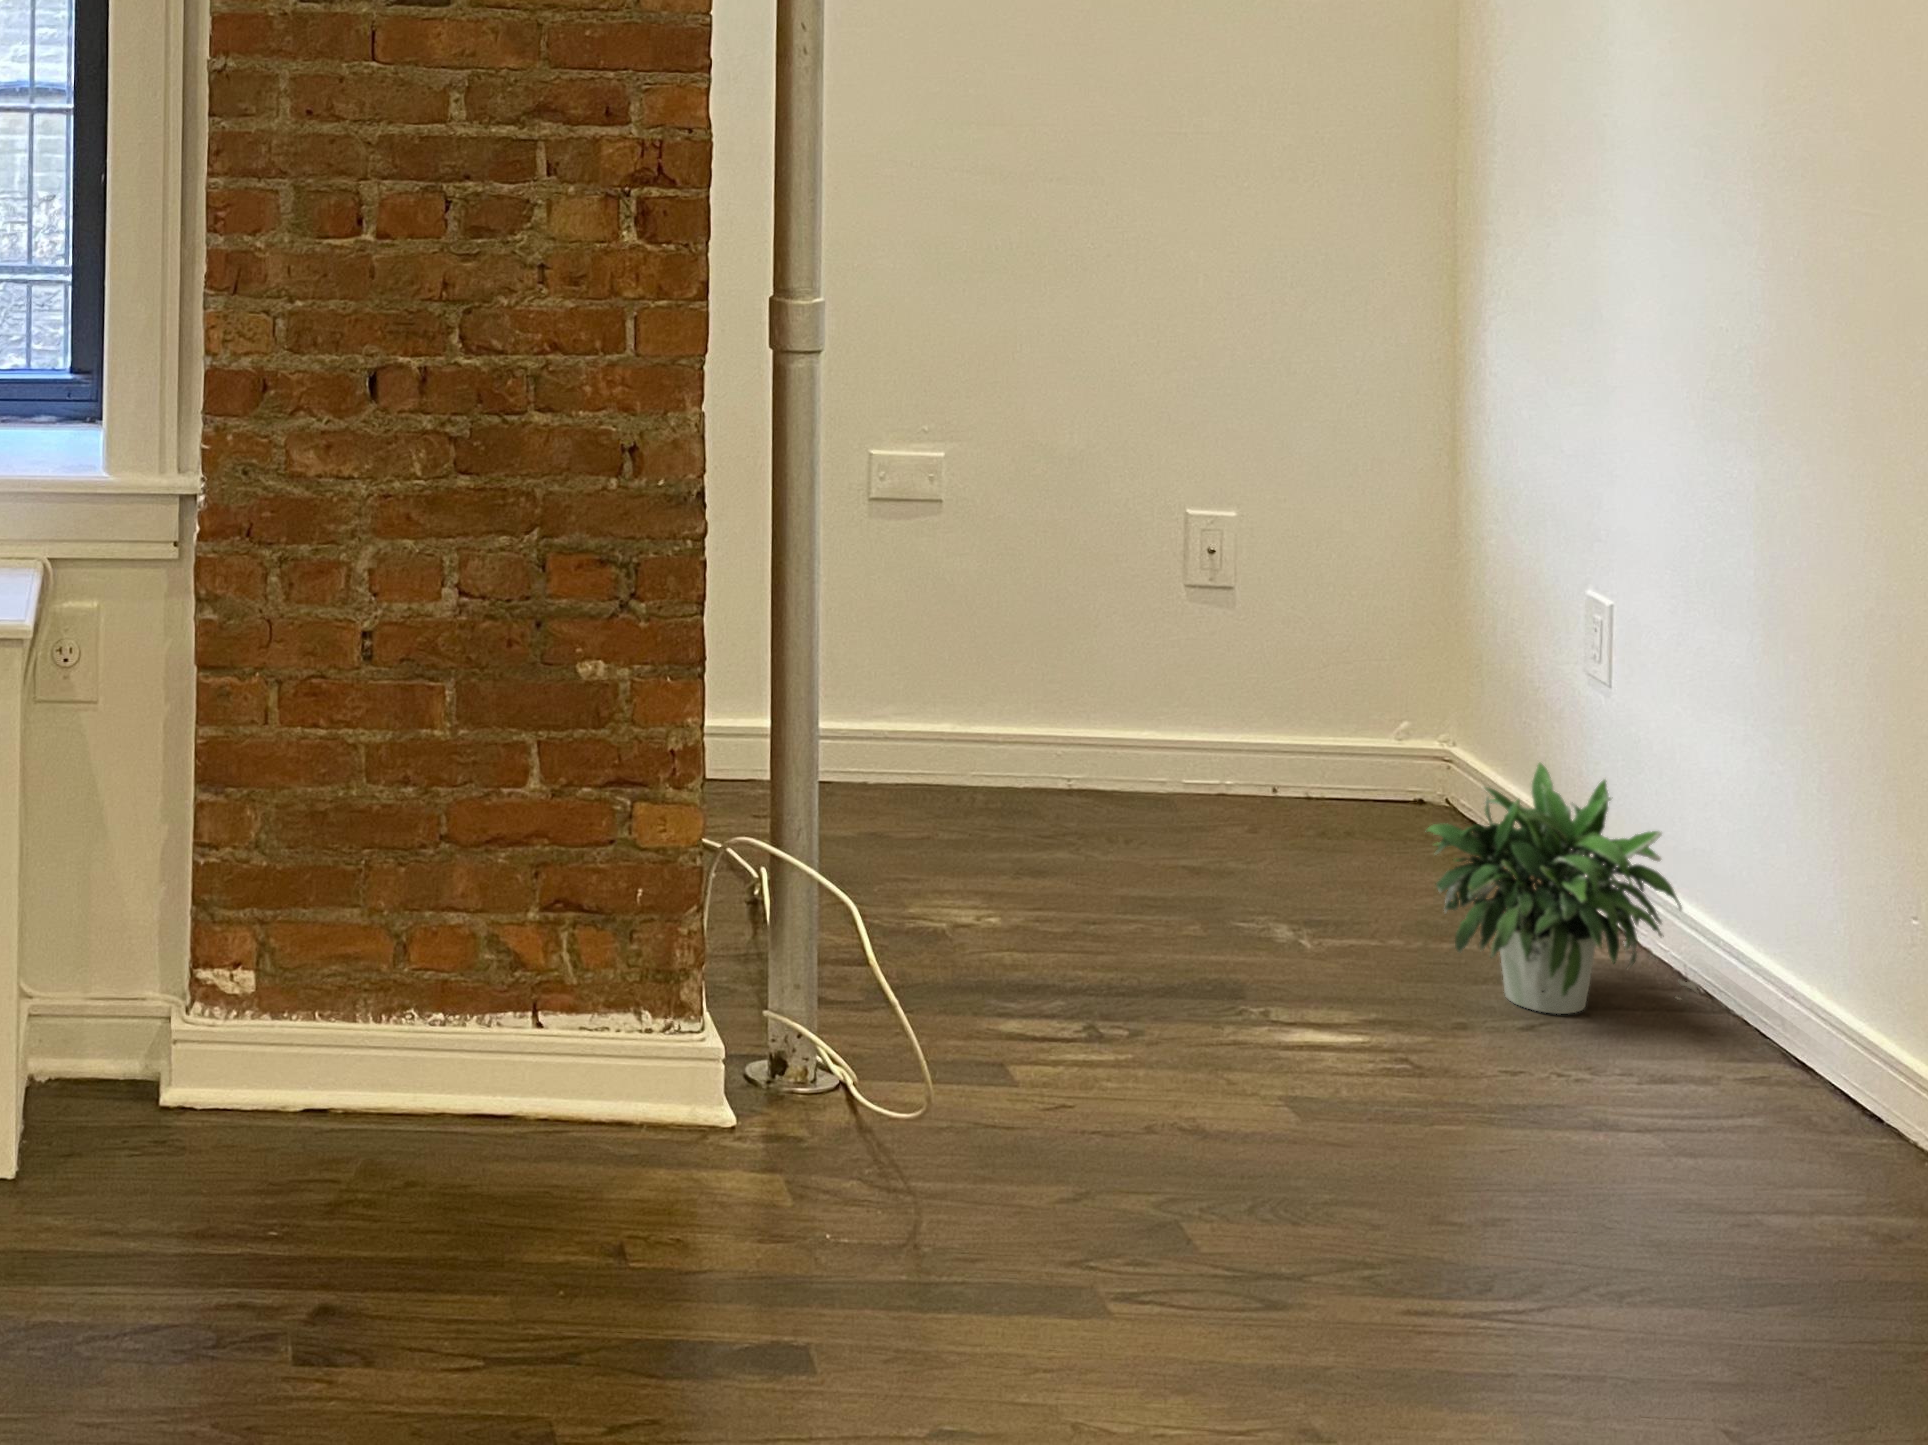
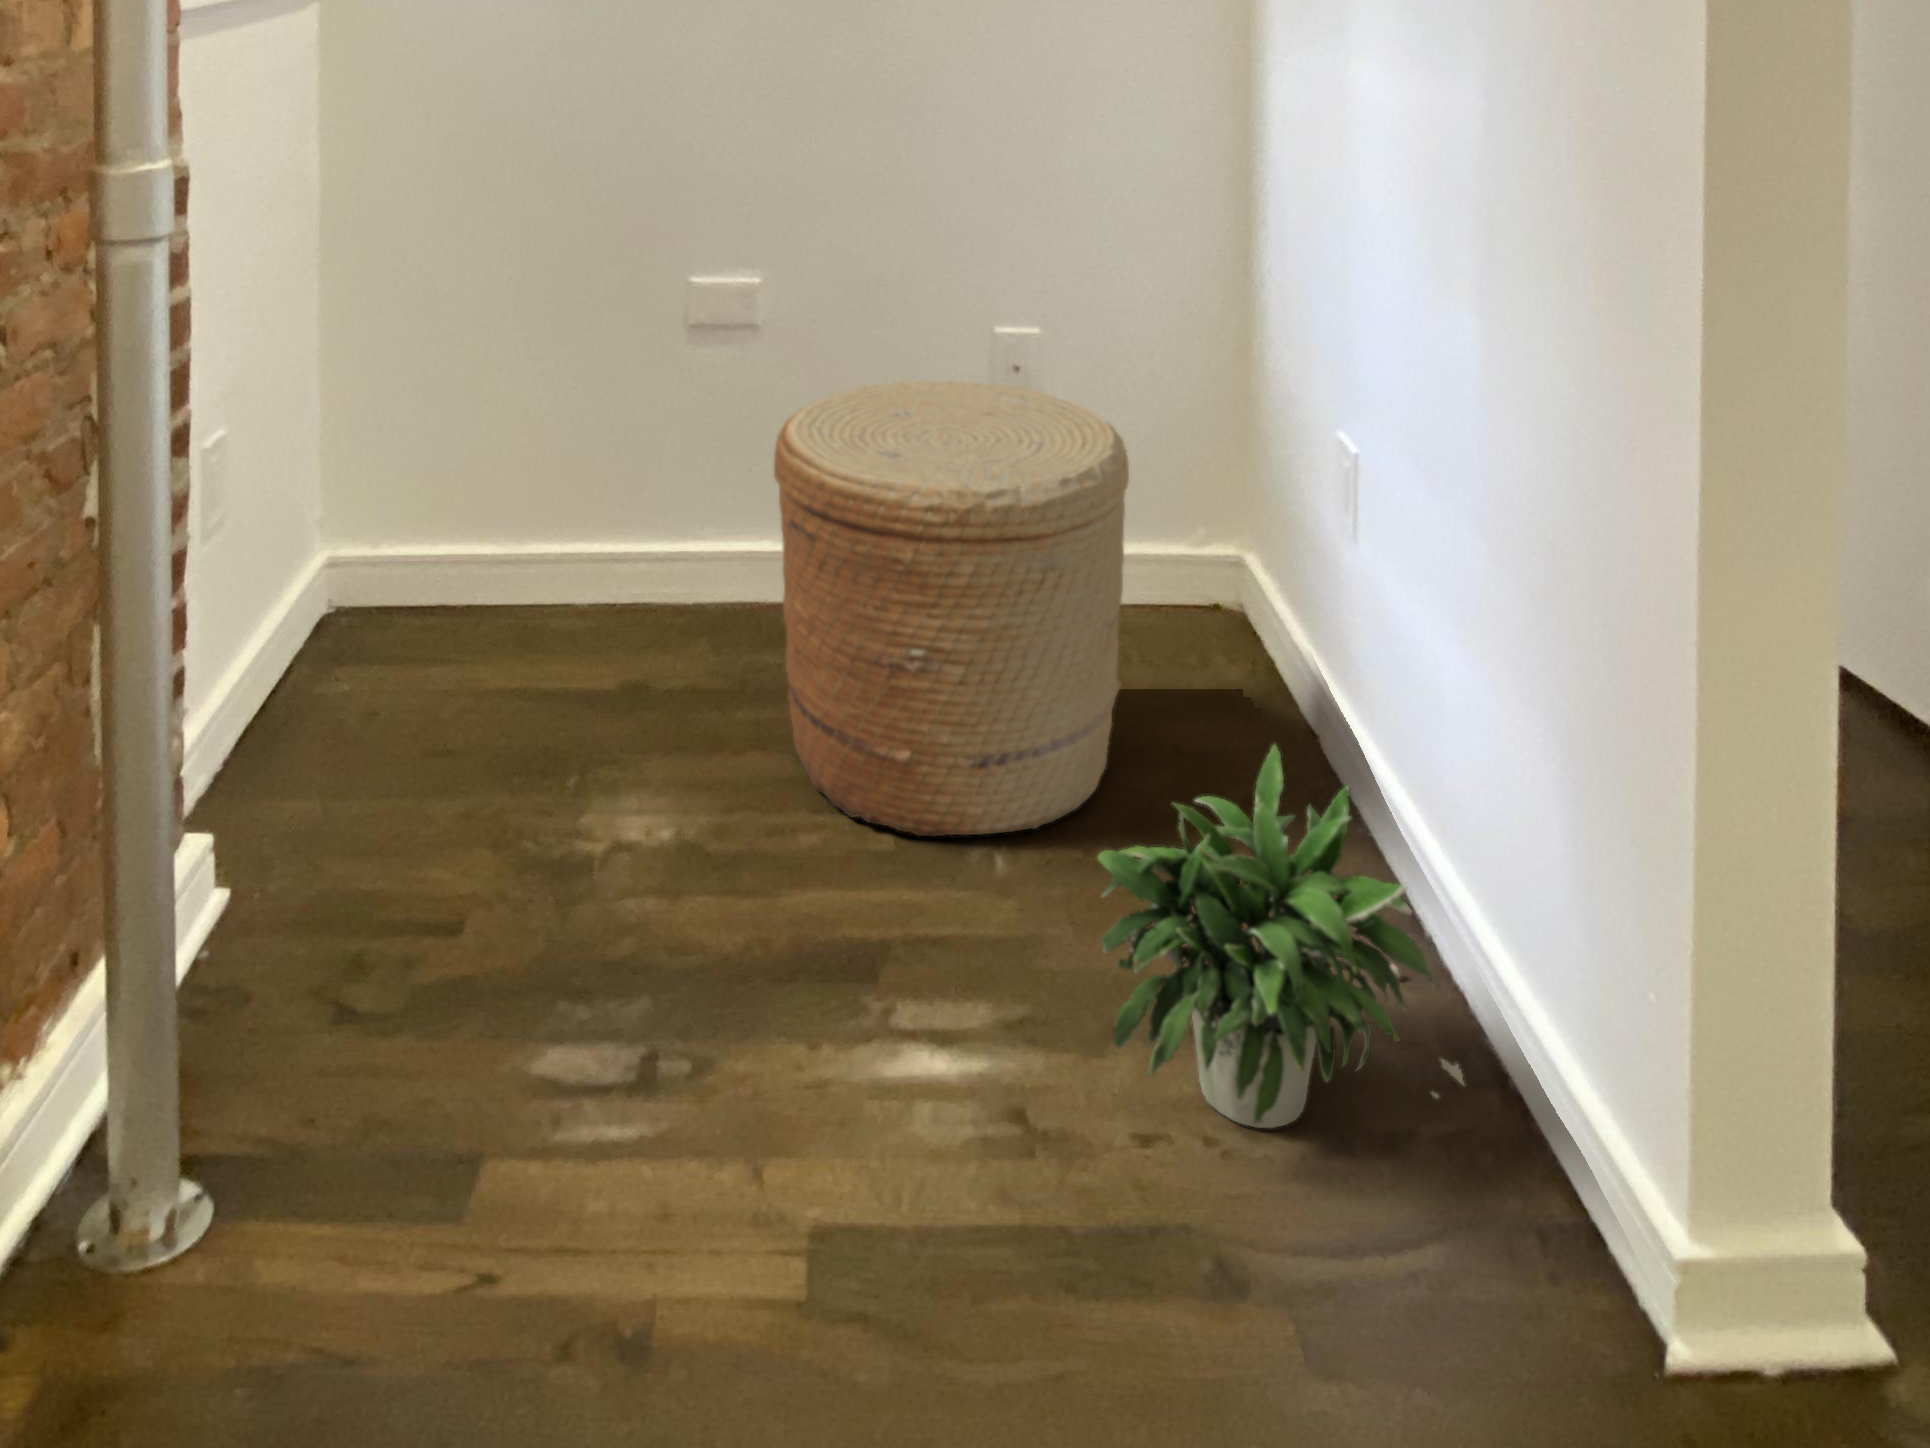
woven basket: none [1070,539,1374,884] -> present [774,381,1129,837]

